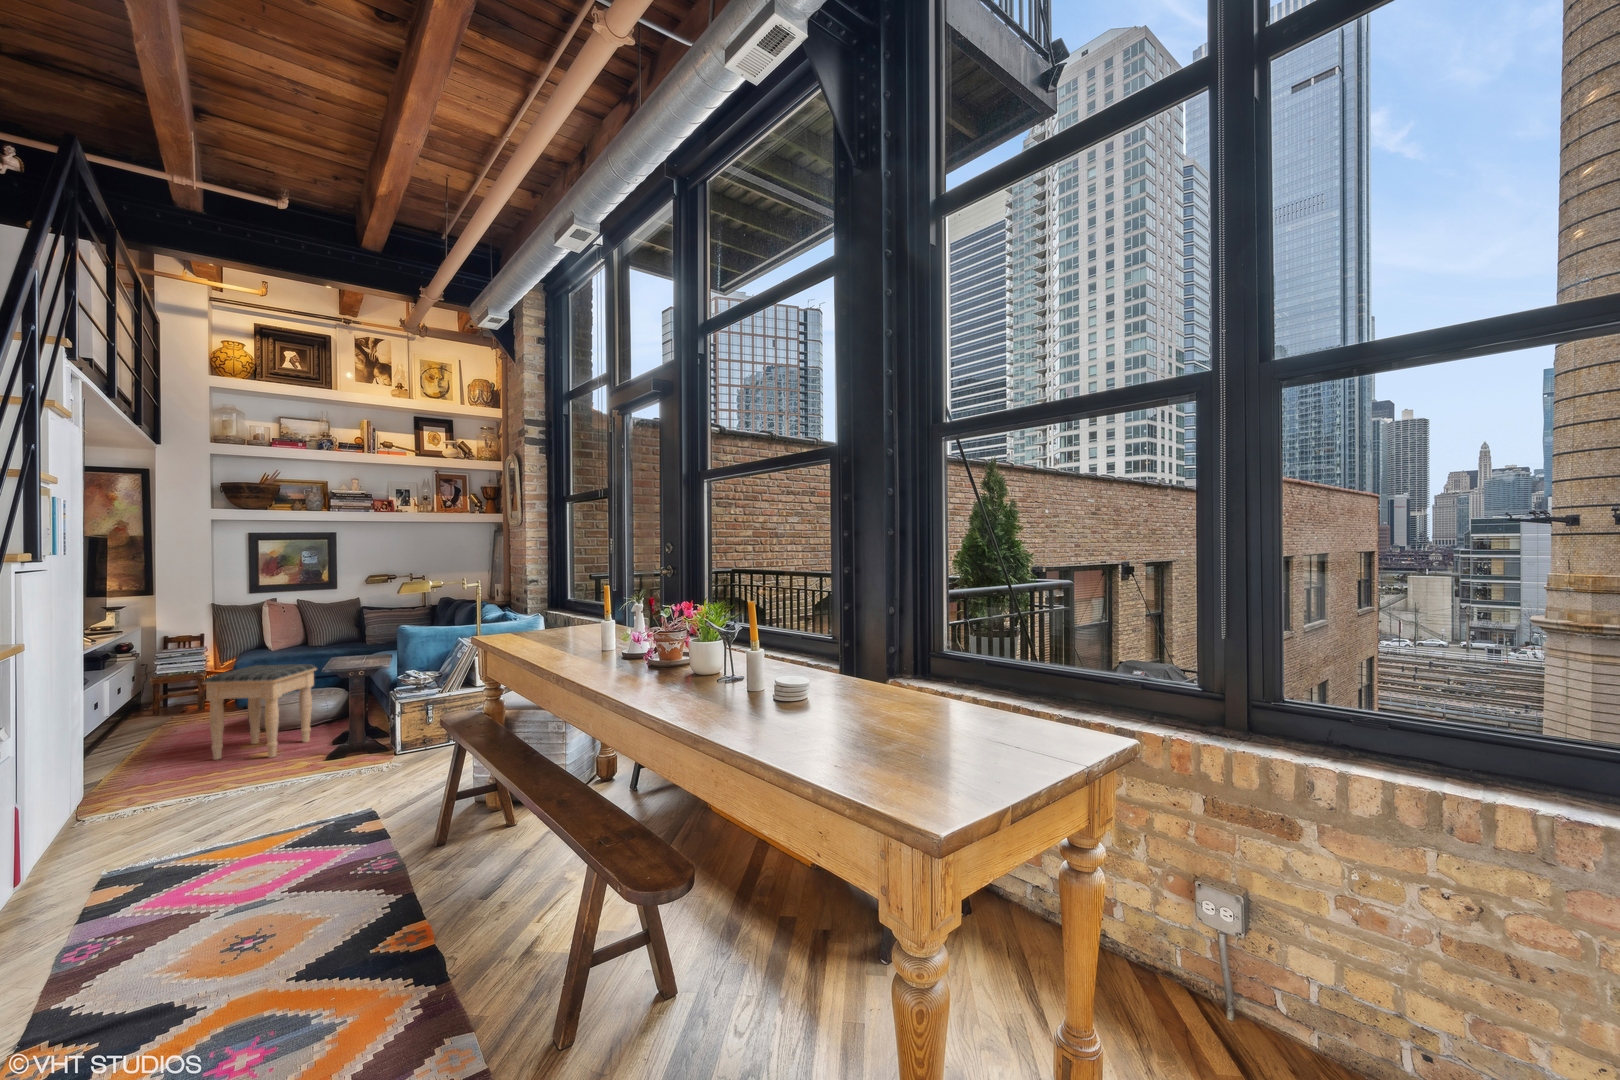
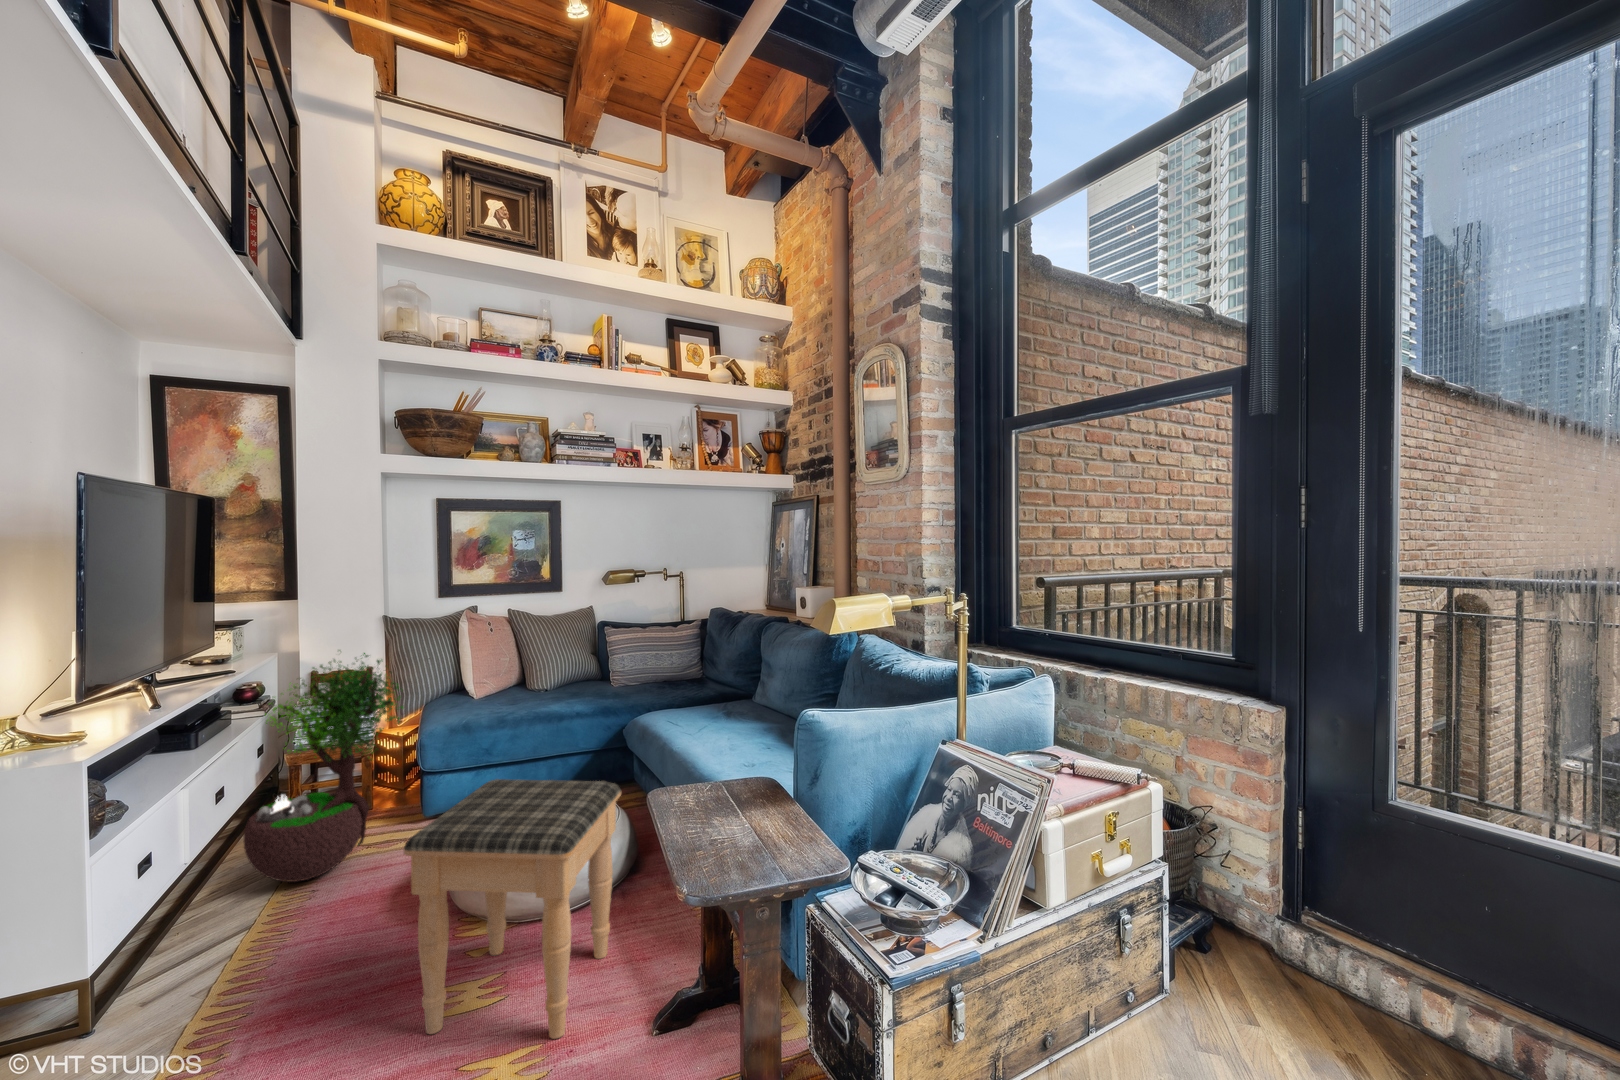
potted tree: none [124,614,216,732] -> present [243,653,404,882]

